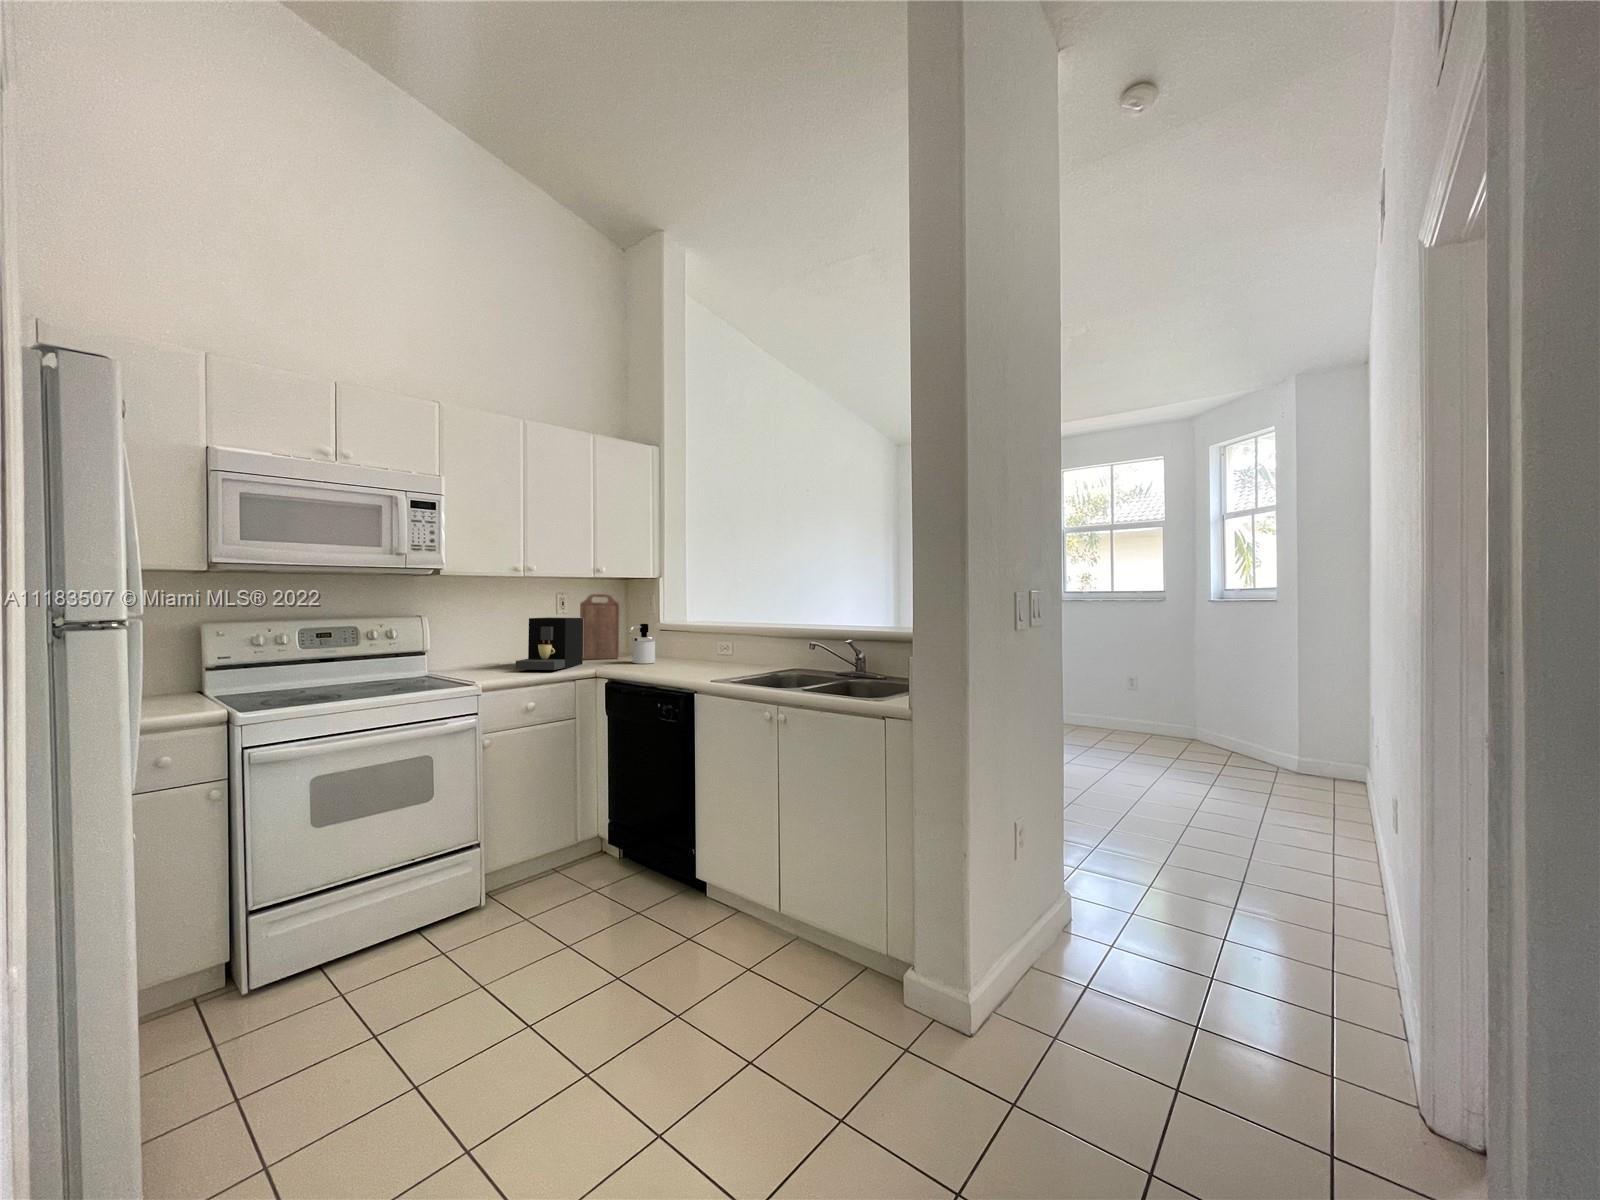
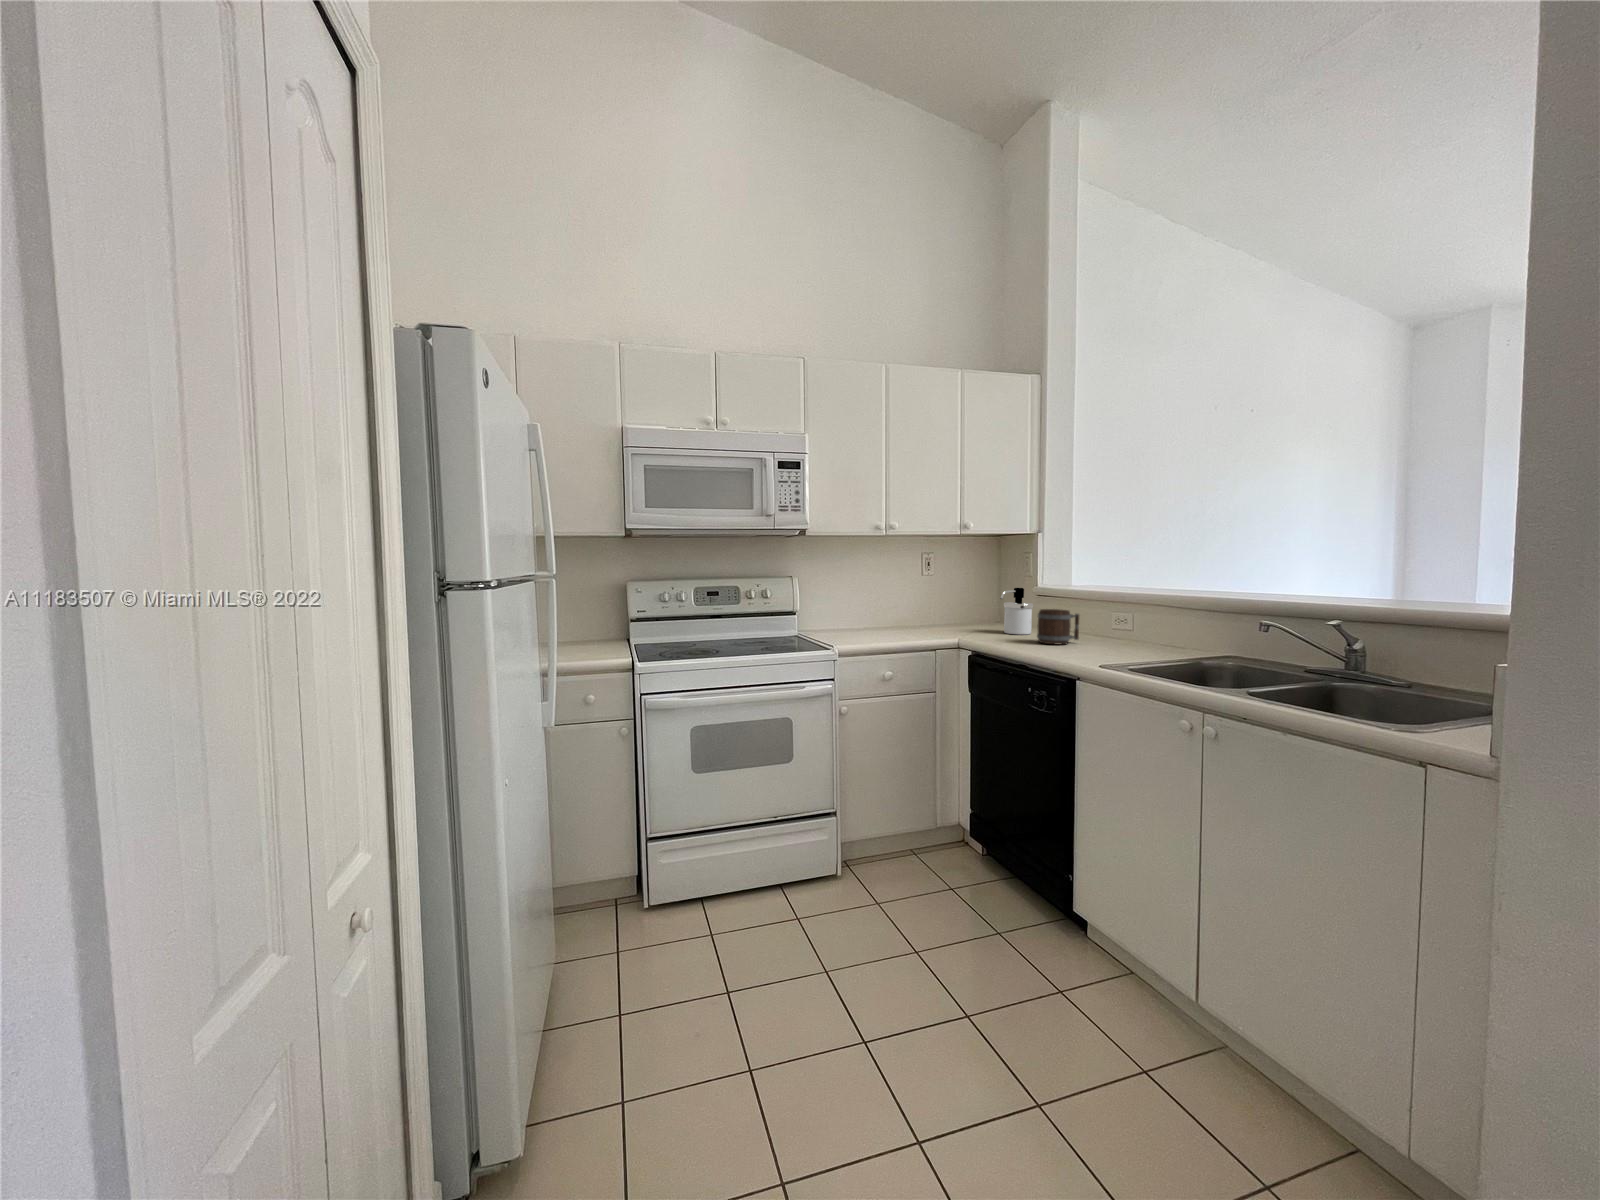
cutting board: present [580,594,619,659] -> none [947,553,992,626]
coffee maker: present [516,617,583,670] -> none [878,579,950,637]
mug: none [661,640,693,669] -> present [1037,609,1080,644]

